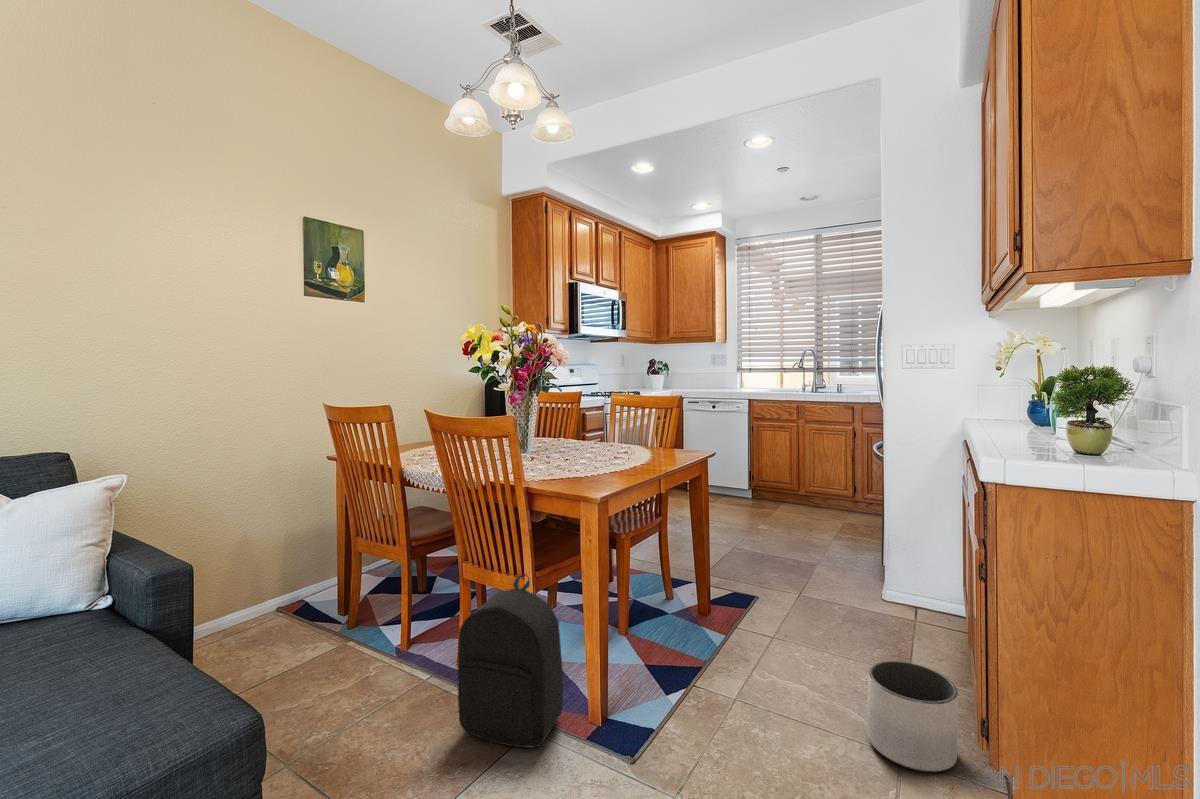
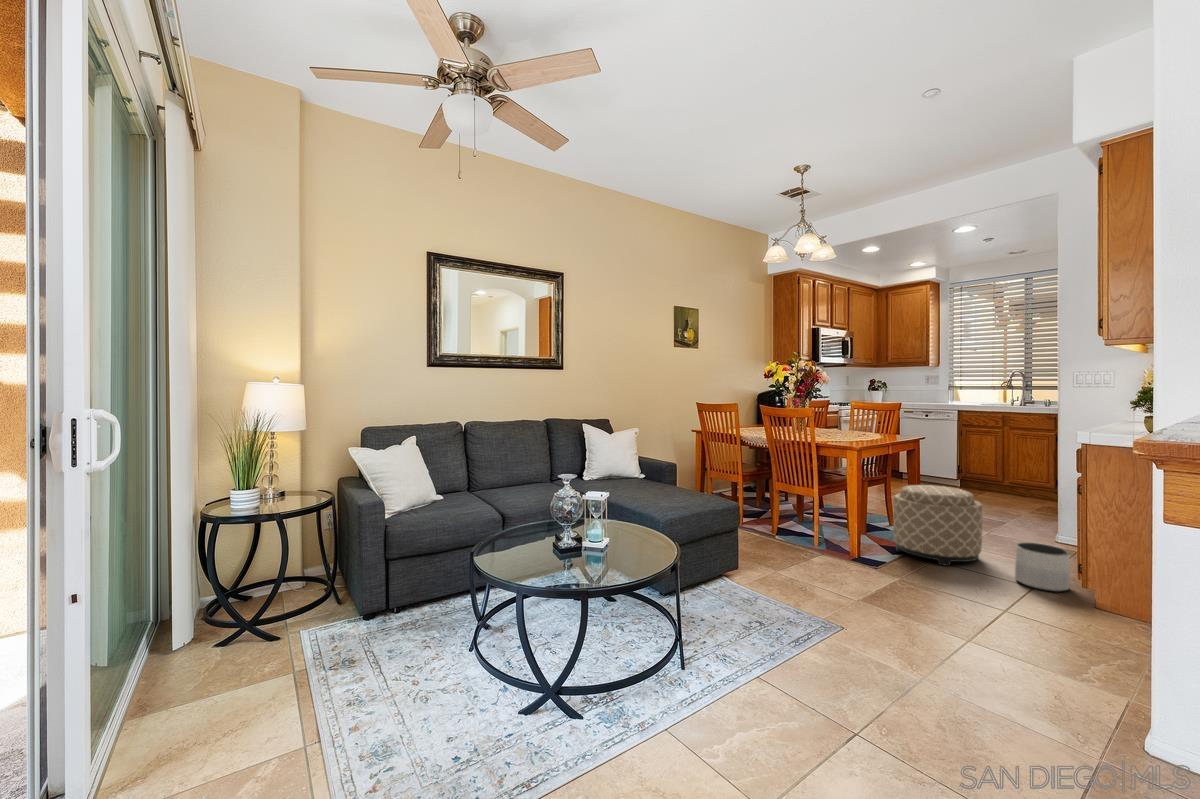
ottoman: none [667,544,806,713] -> present [893,485,982,566]
backpack: present [457,574,563,748] -> none [786,484,838,560]

